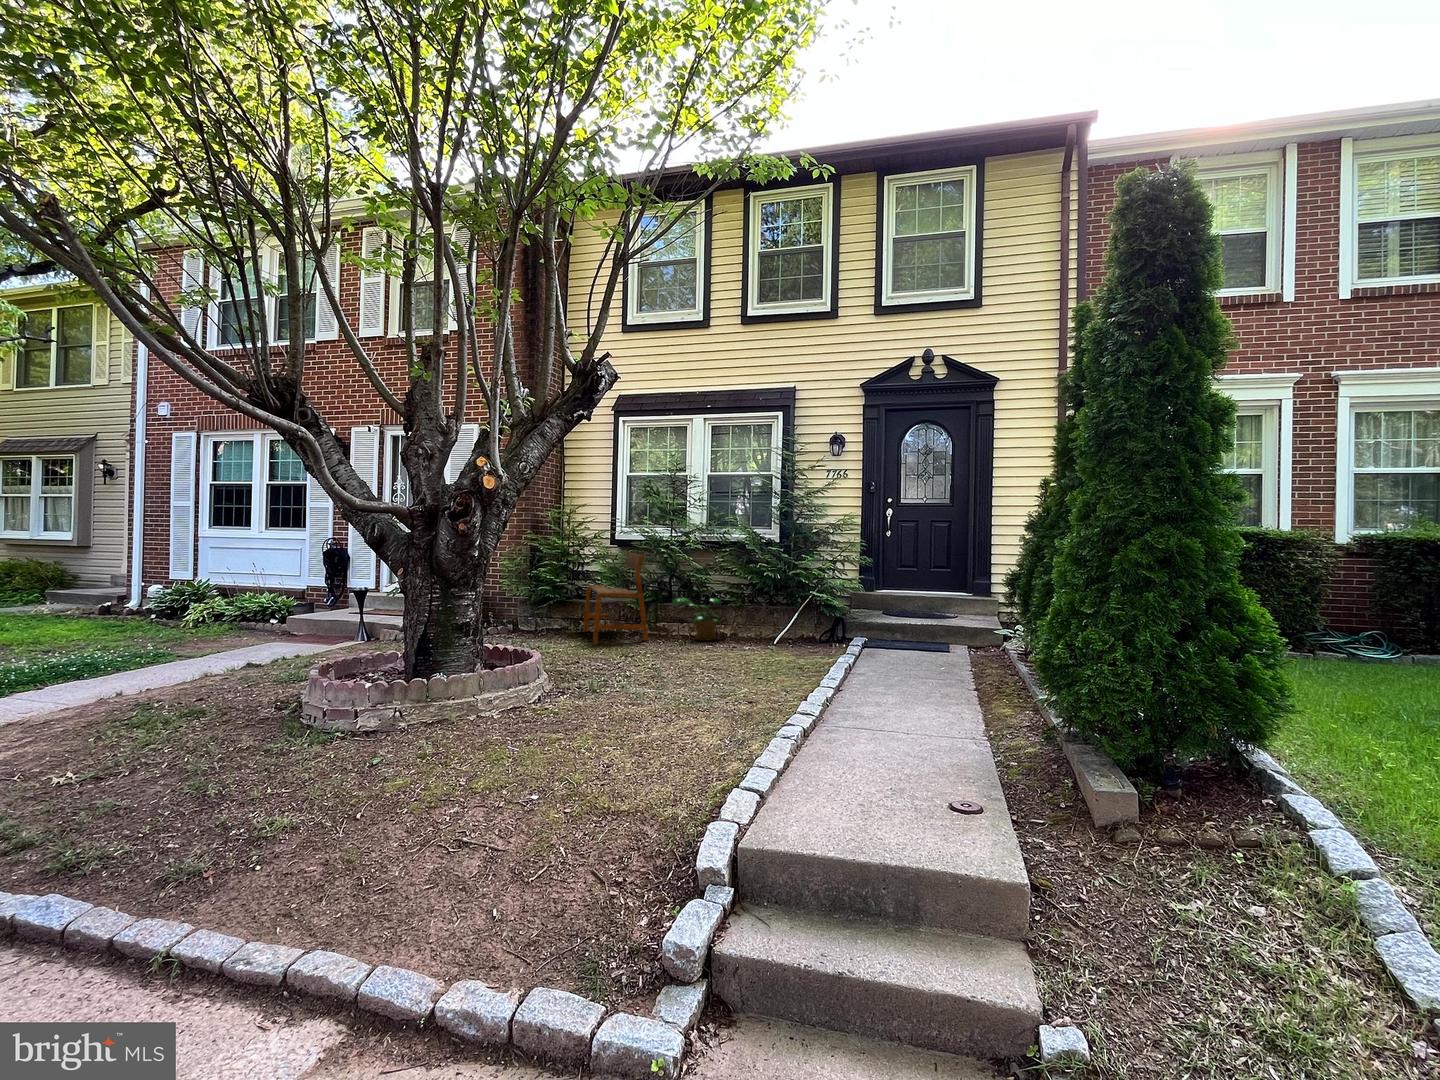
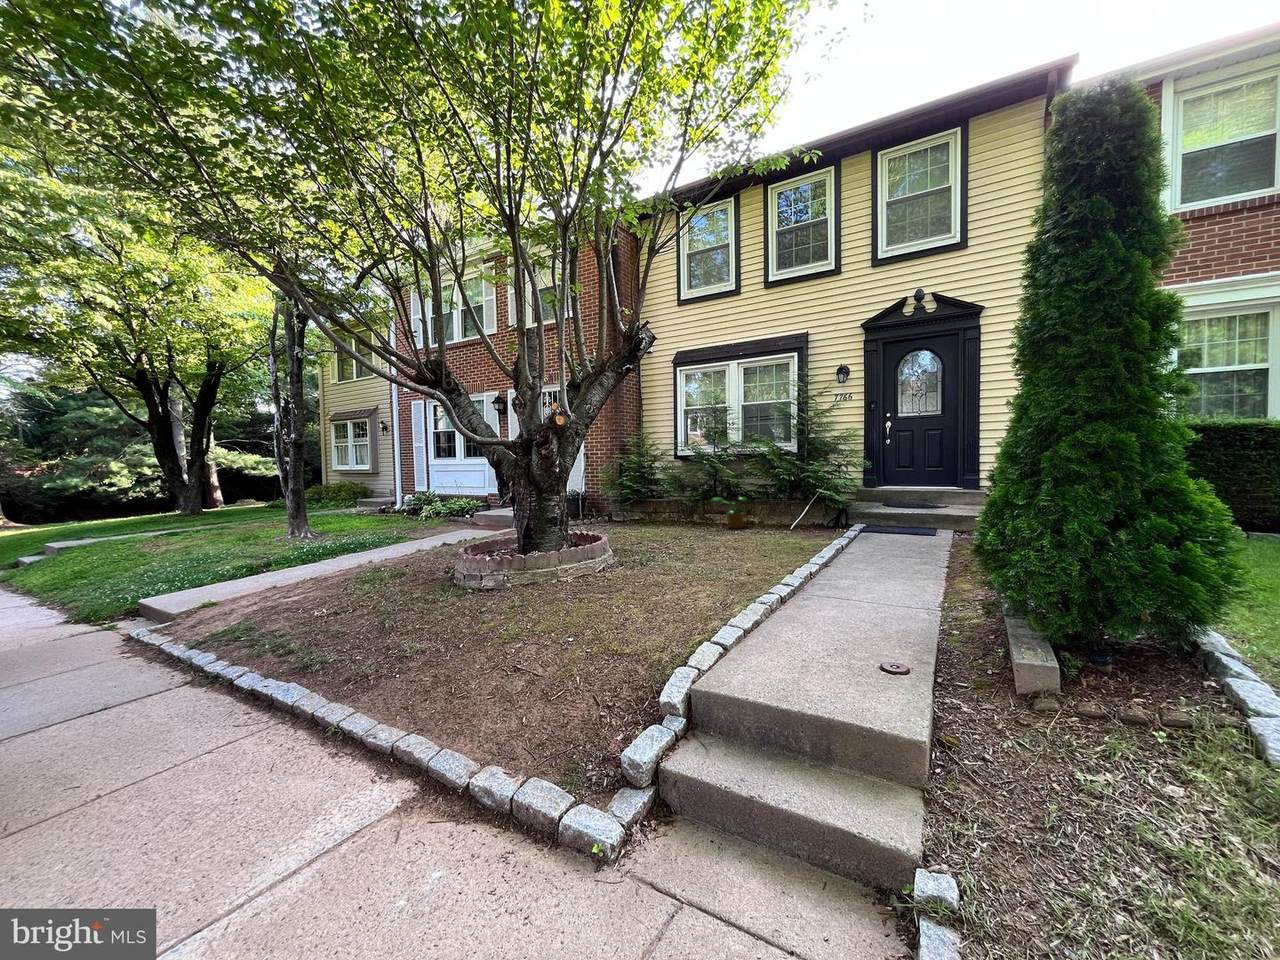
bench: present [584,552,649,644] -> none [652,465,695,532]

